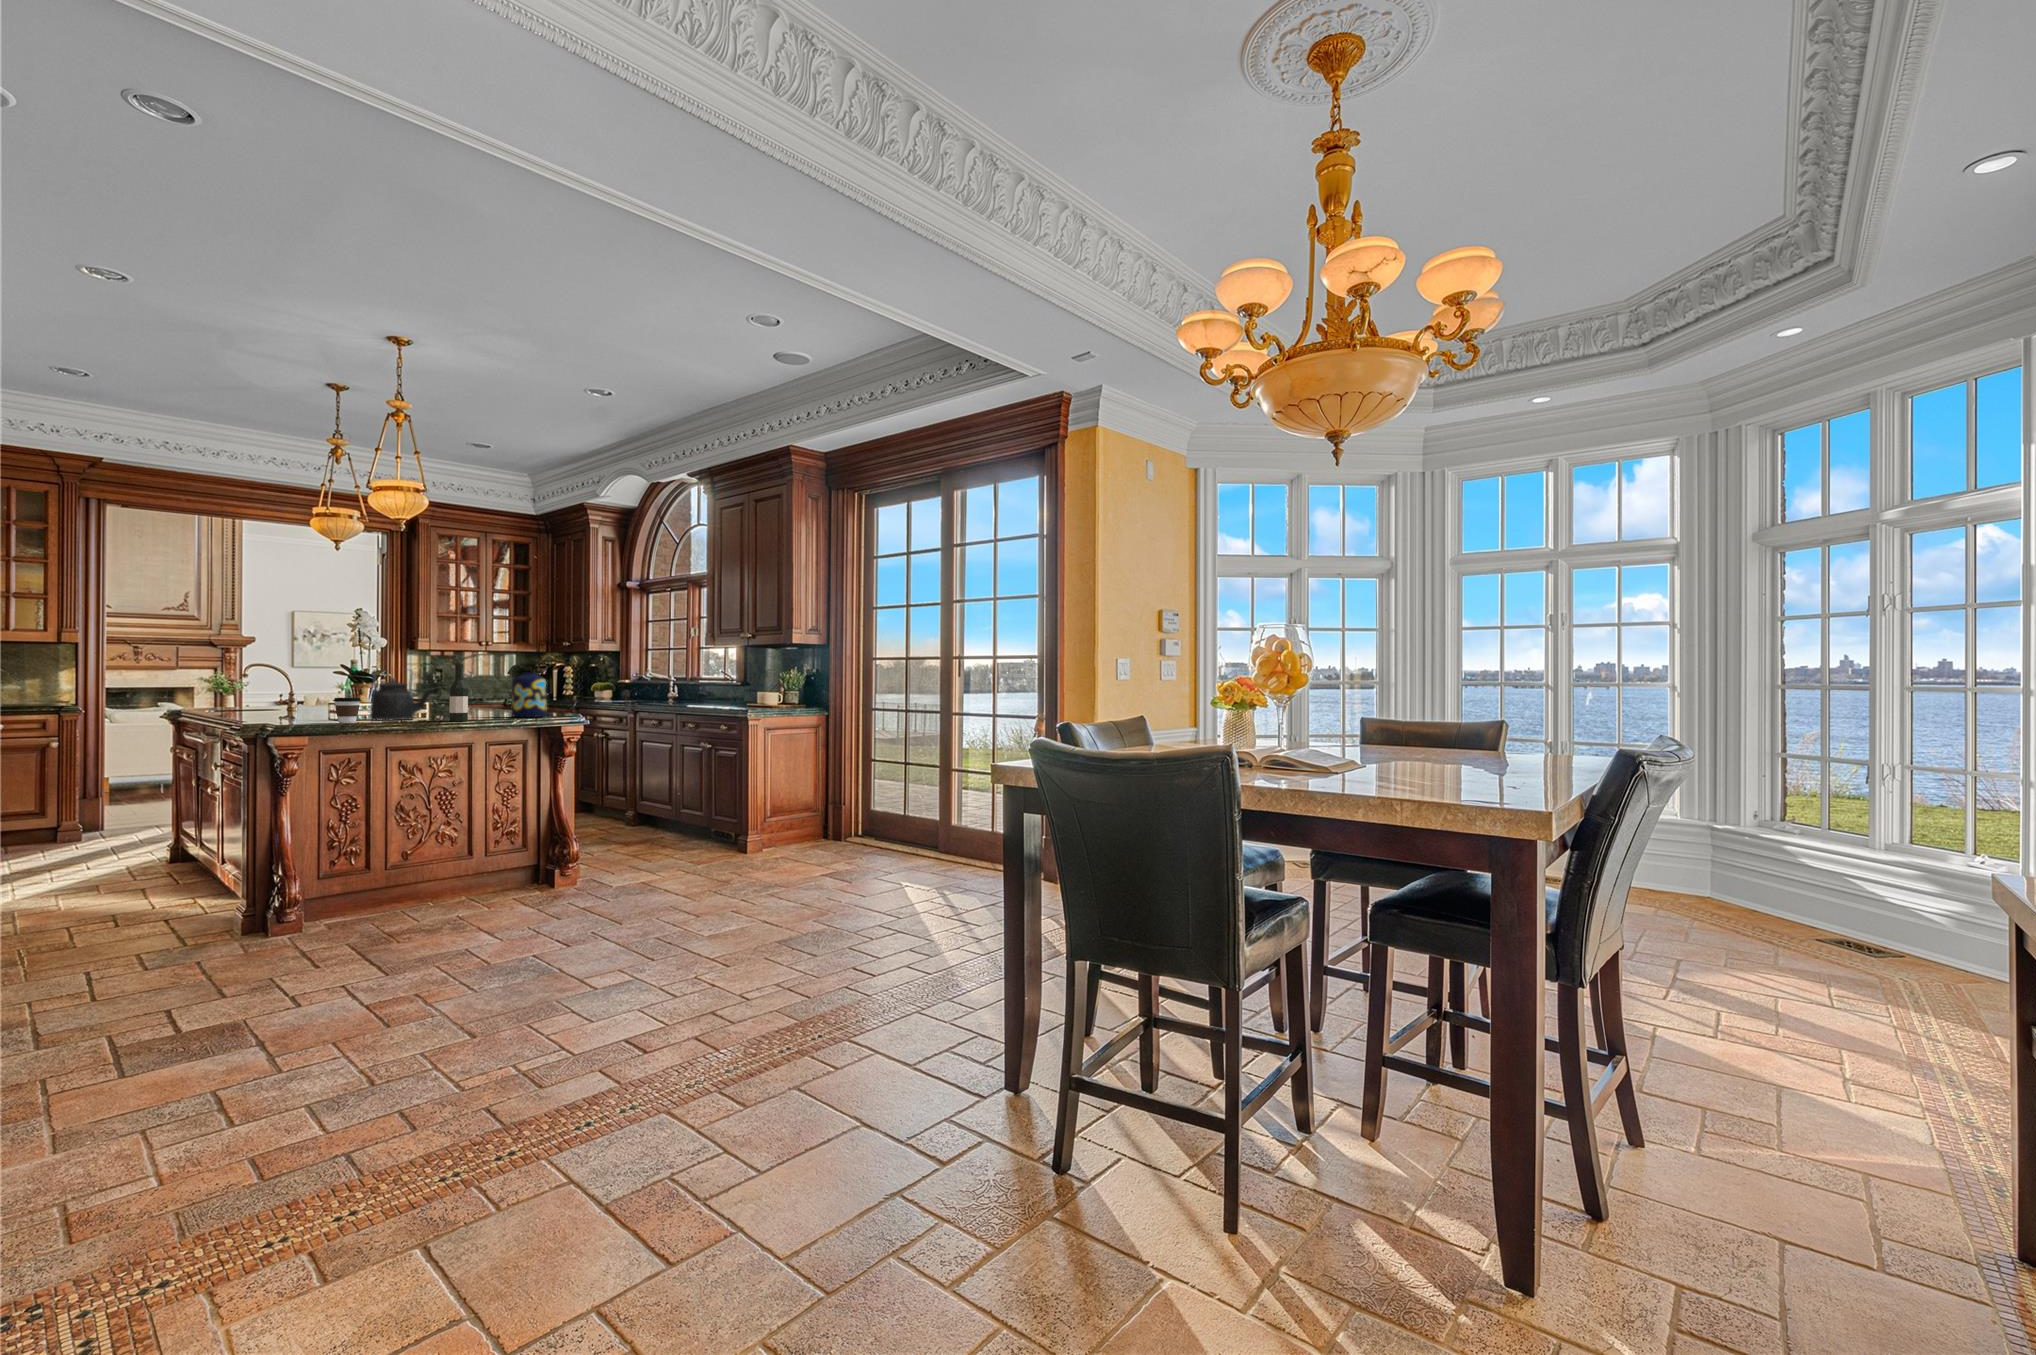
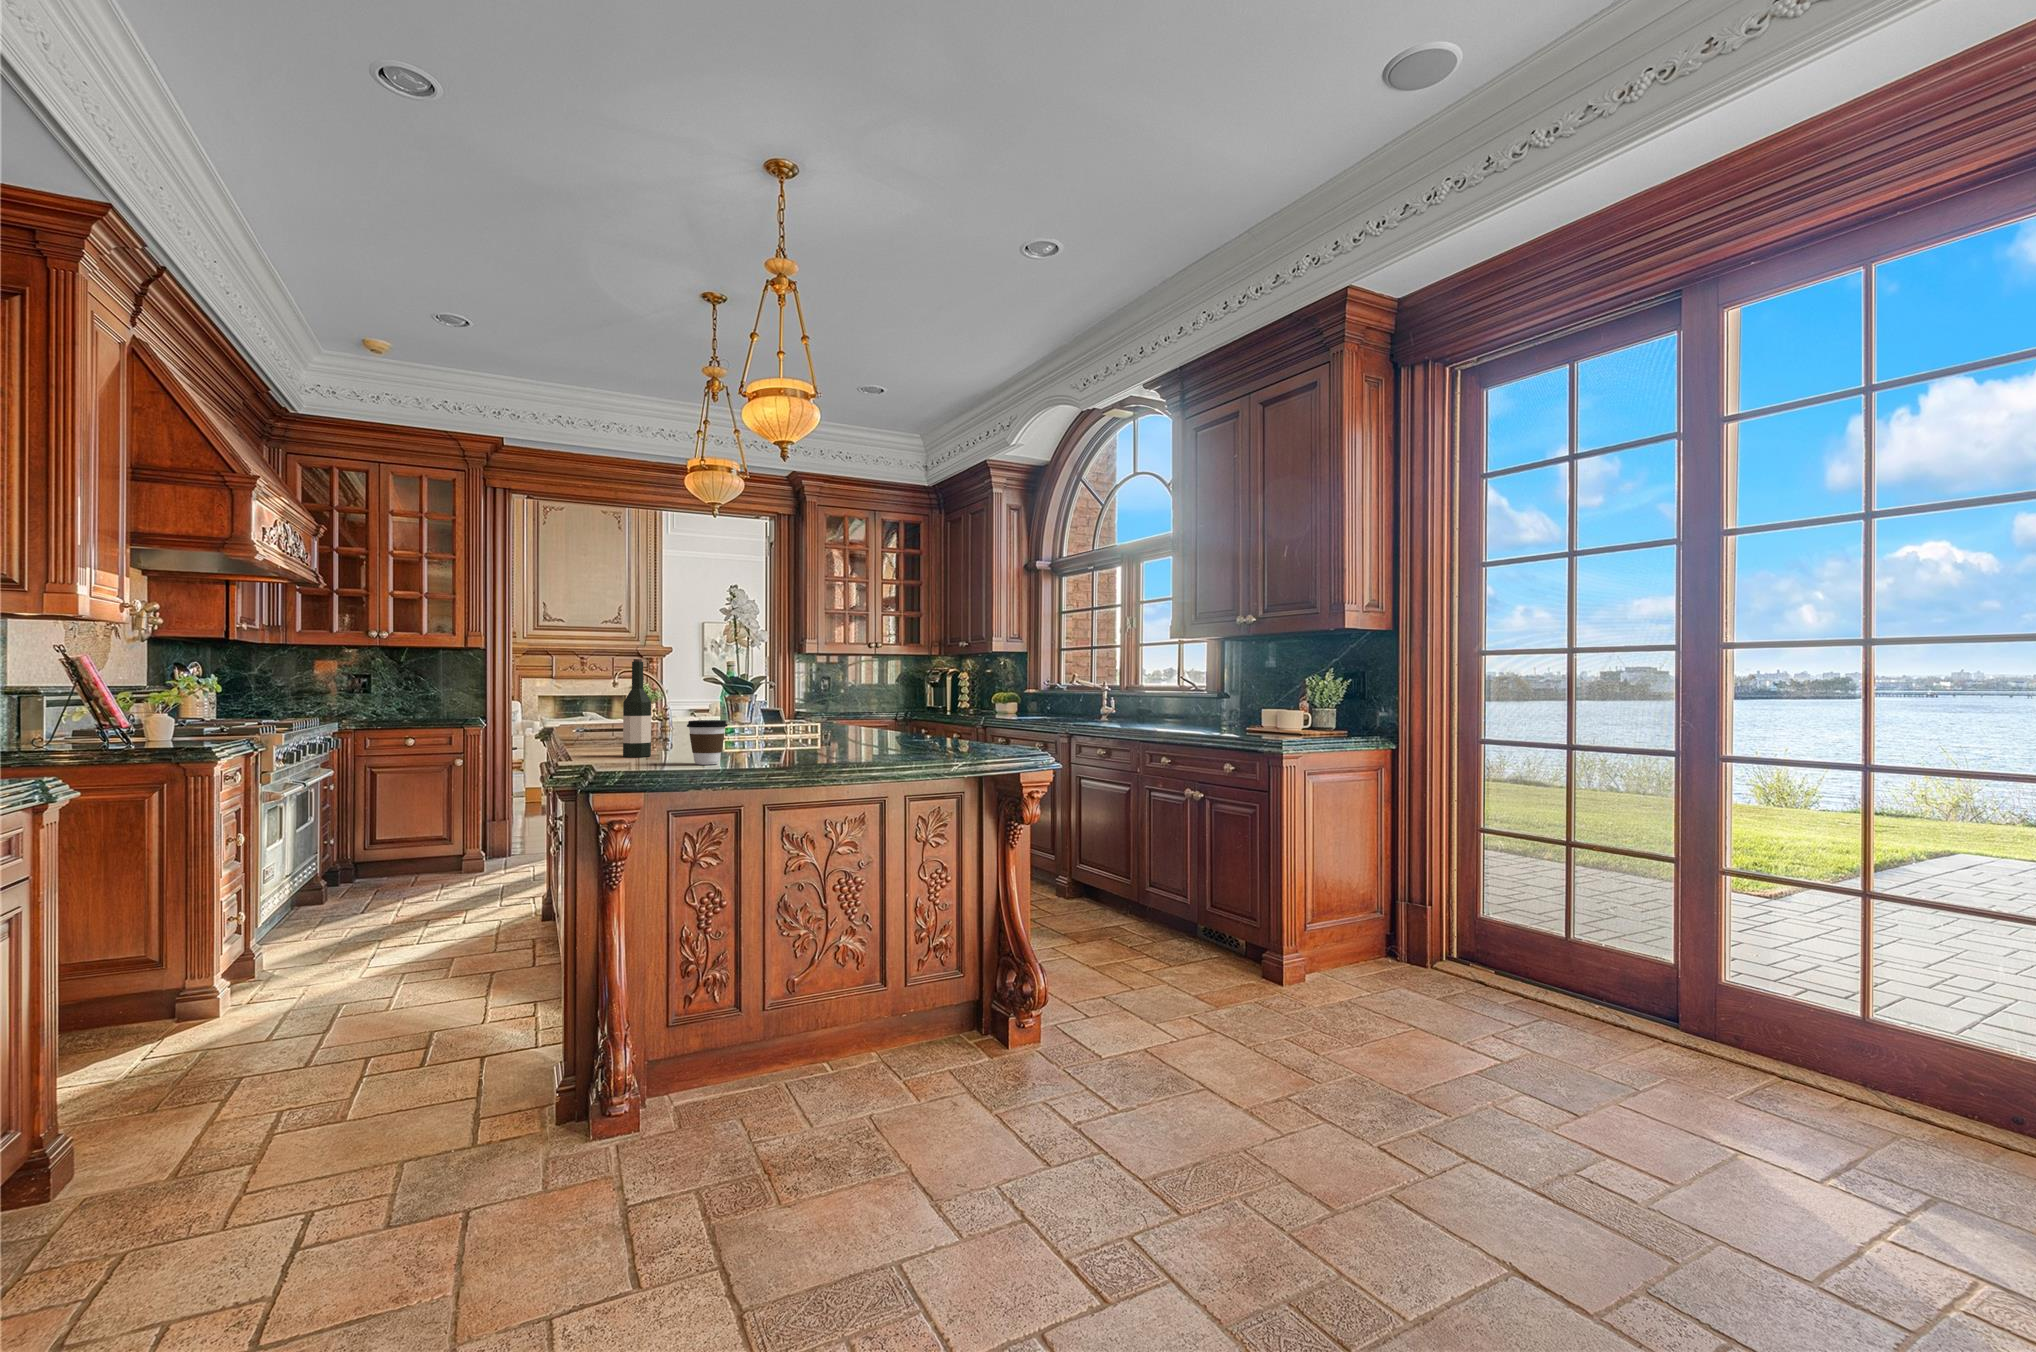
wine bottle: present [449,662,468,721] -> present [623,659,651,757]
kettle: present [370,670,432,720] -> none [742,673,830,757]
vase: present [512,673,547,718] -> none [939,678,990,753]

